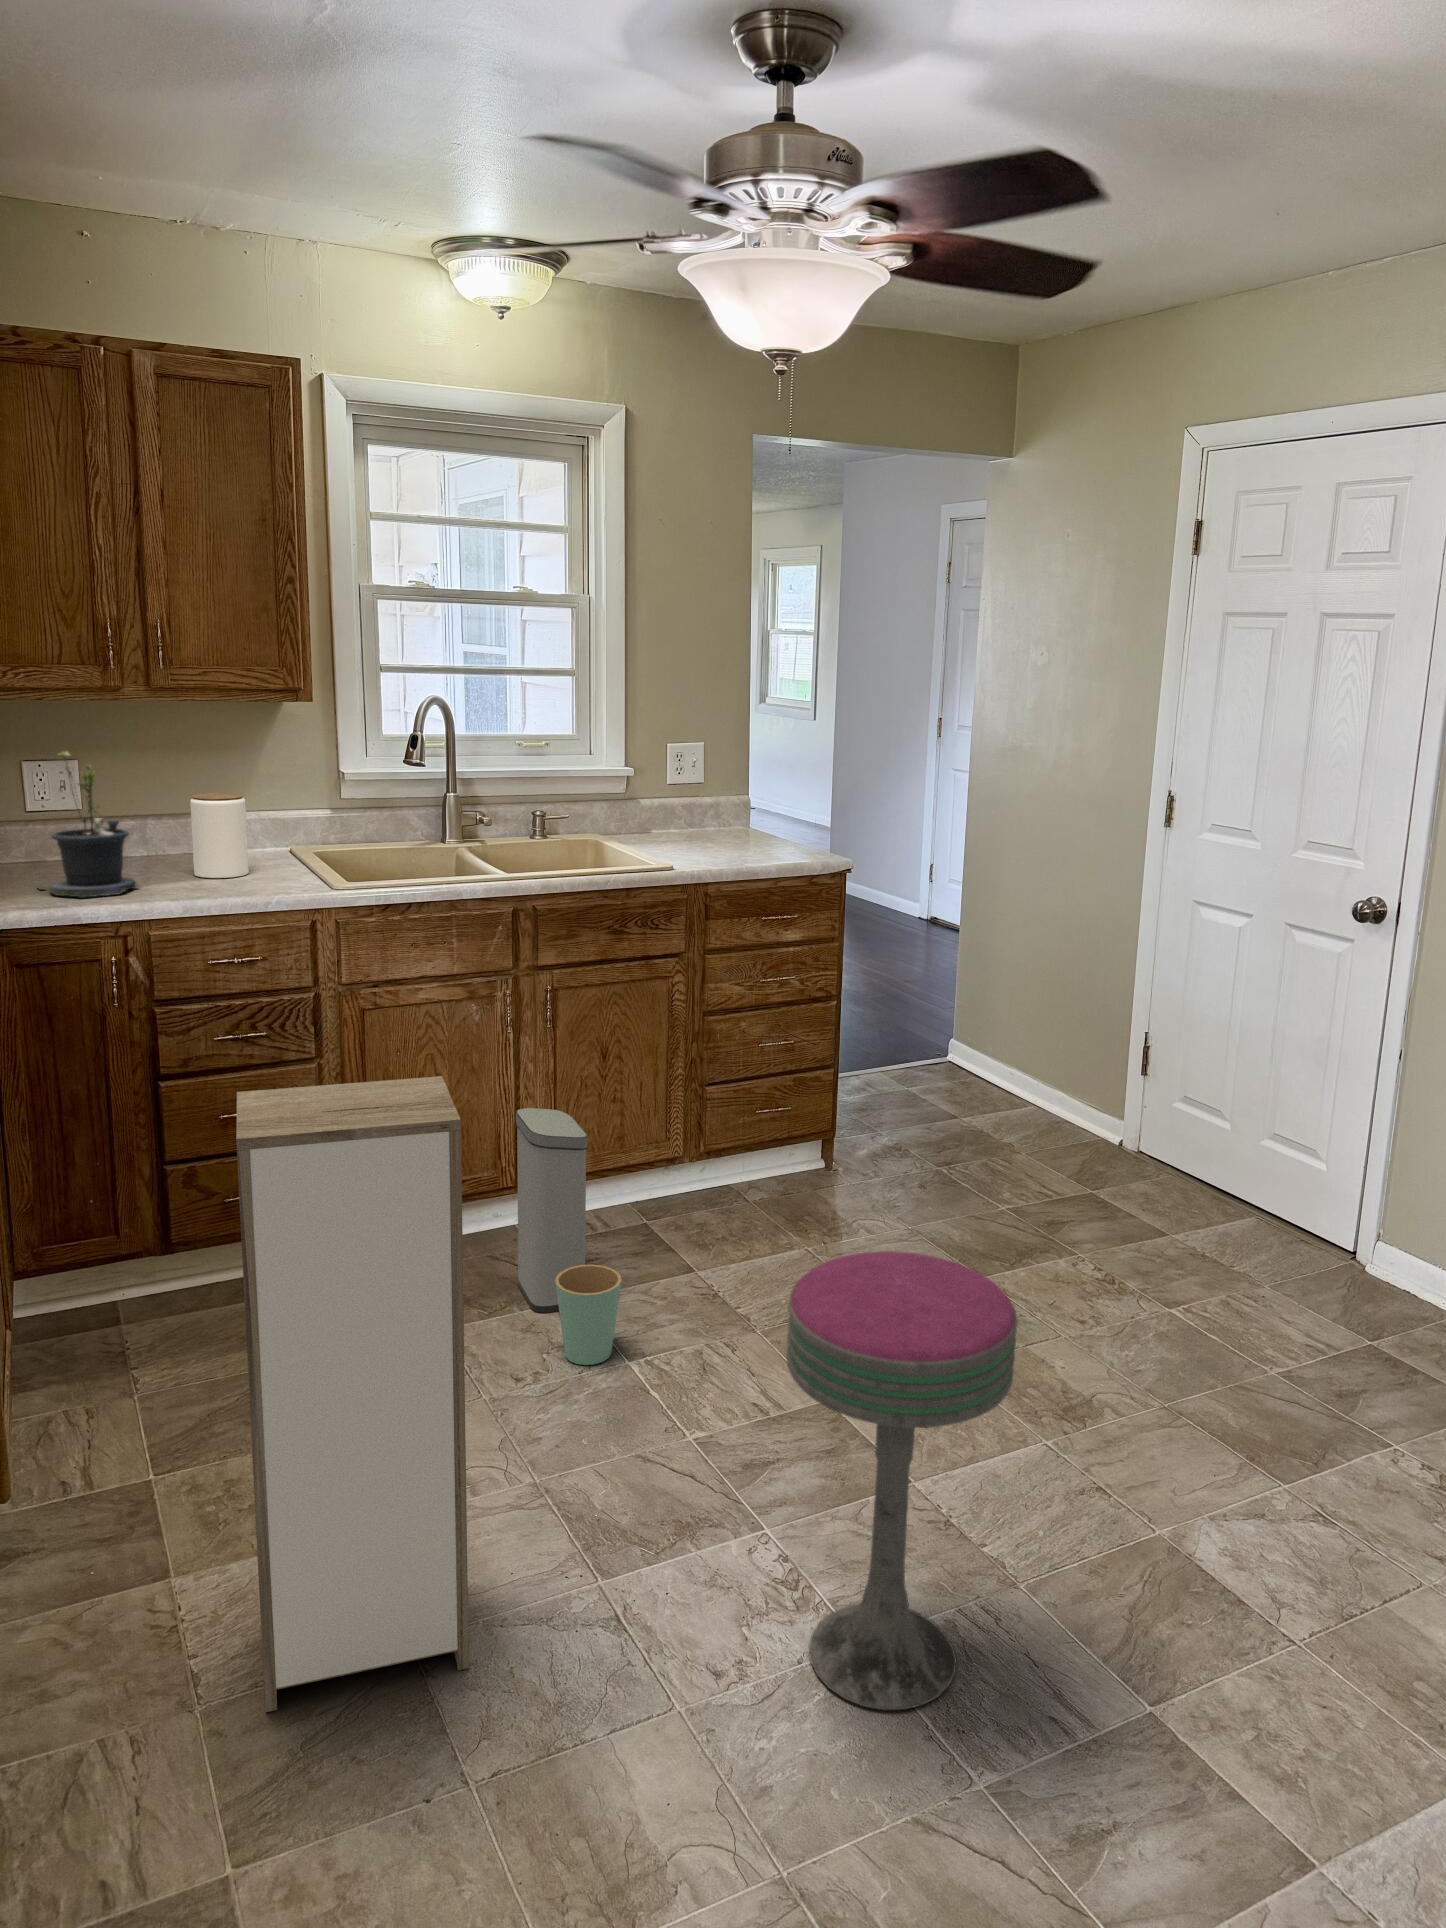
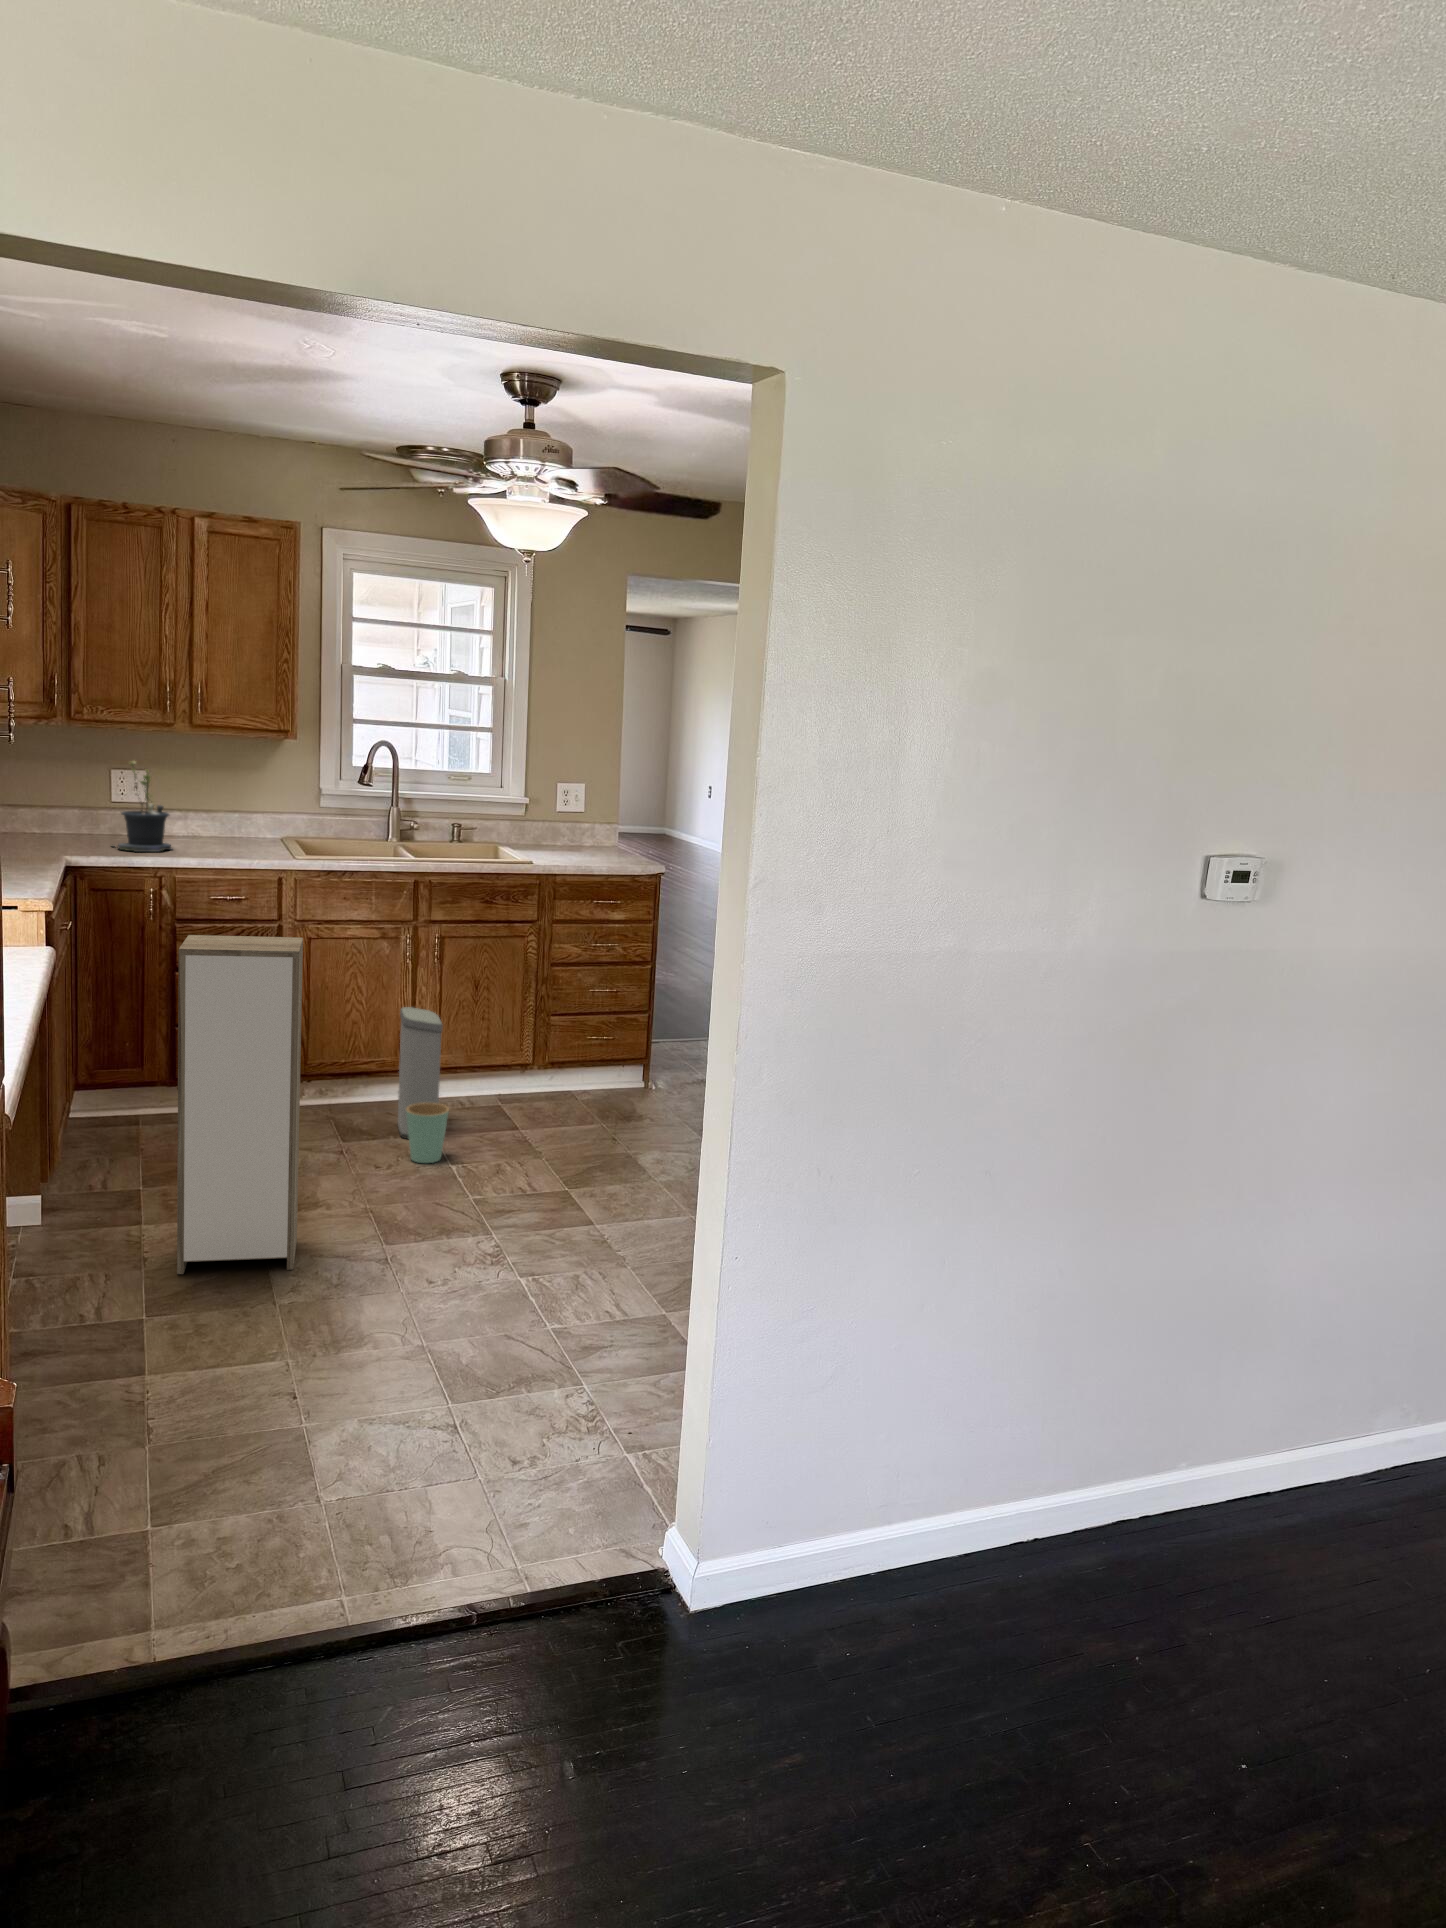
jar: present [190,793,249,878] -> none [211,794,247,848]
bar stool: present [786,1251,1018,1710] -> none [472,1054,600,1303]

